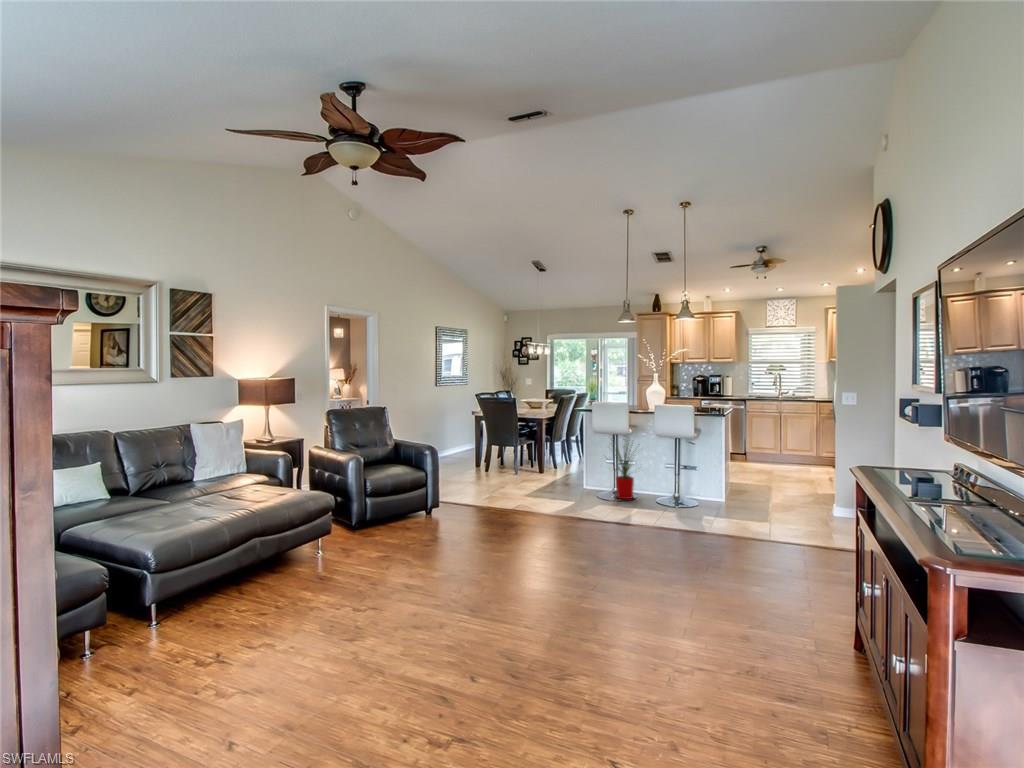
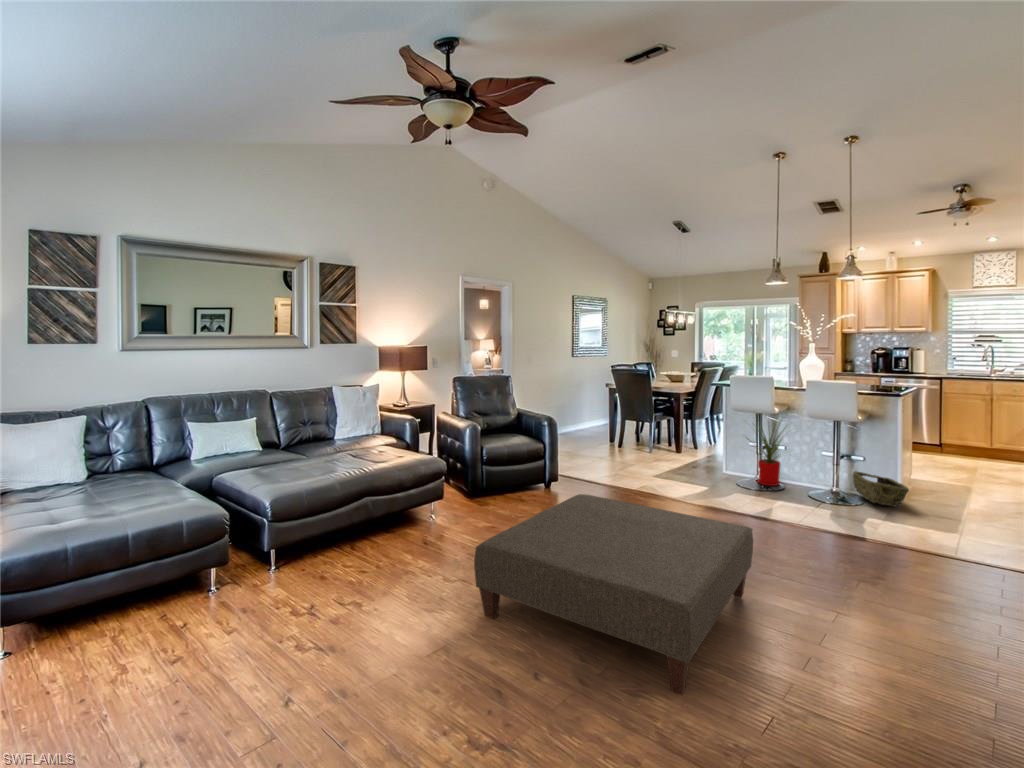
woven basket: none [690,481,732,508] -> present [853,471,909,507]
ottoman: none [397,517,631,674] -> present [474,494,753,695]

